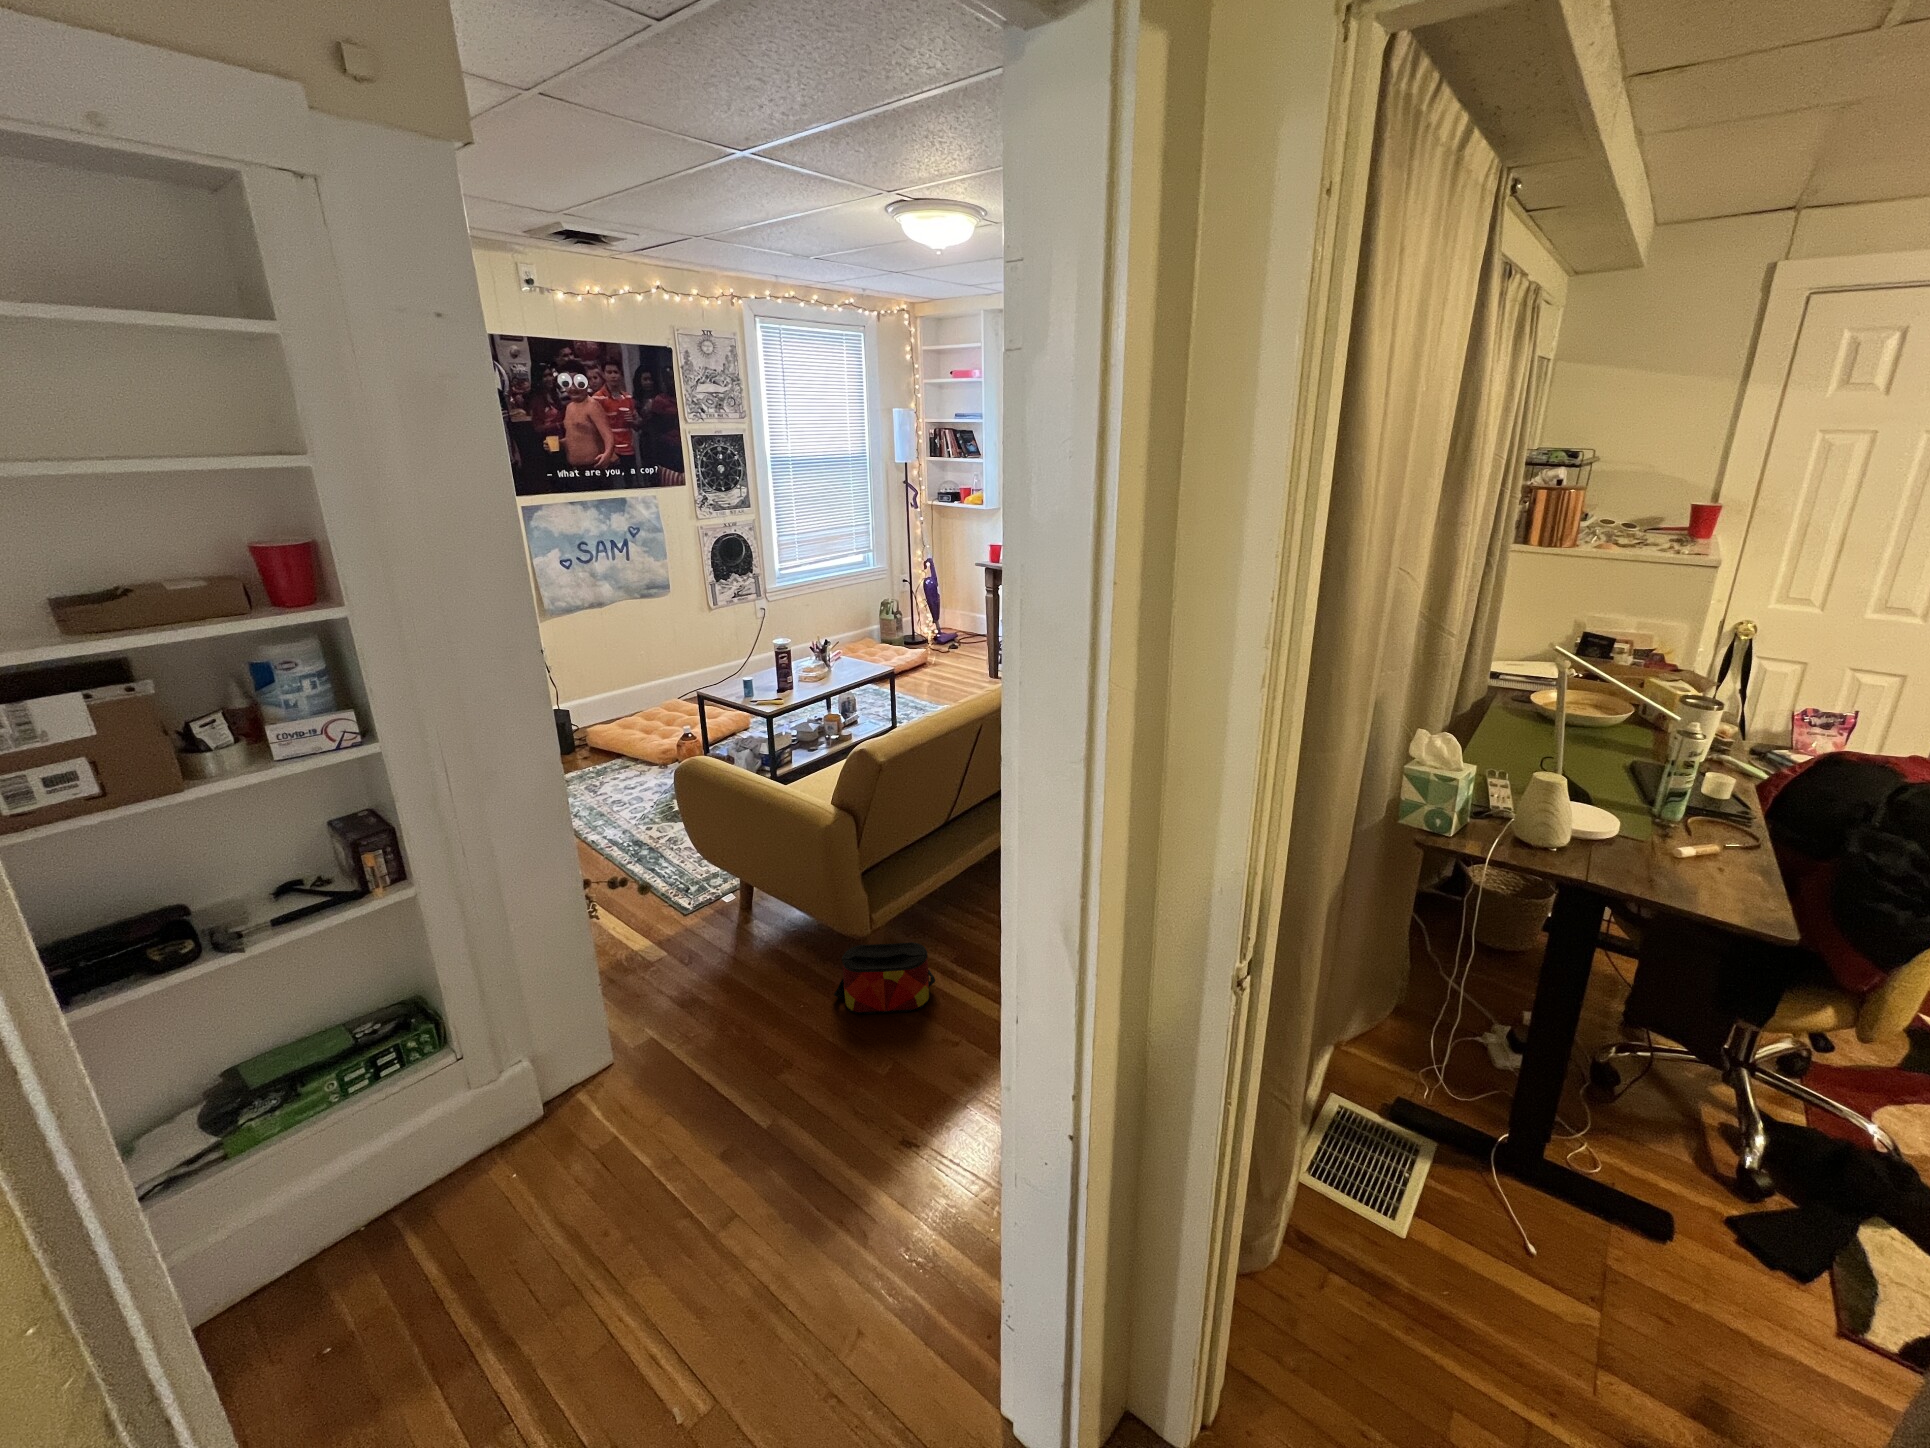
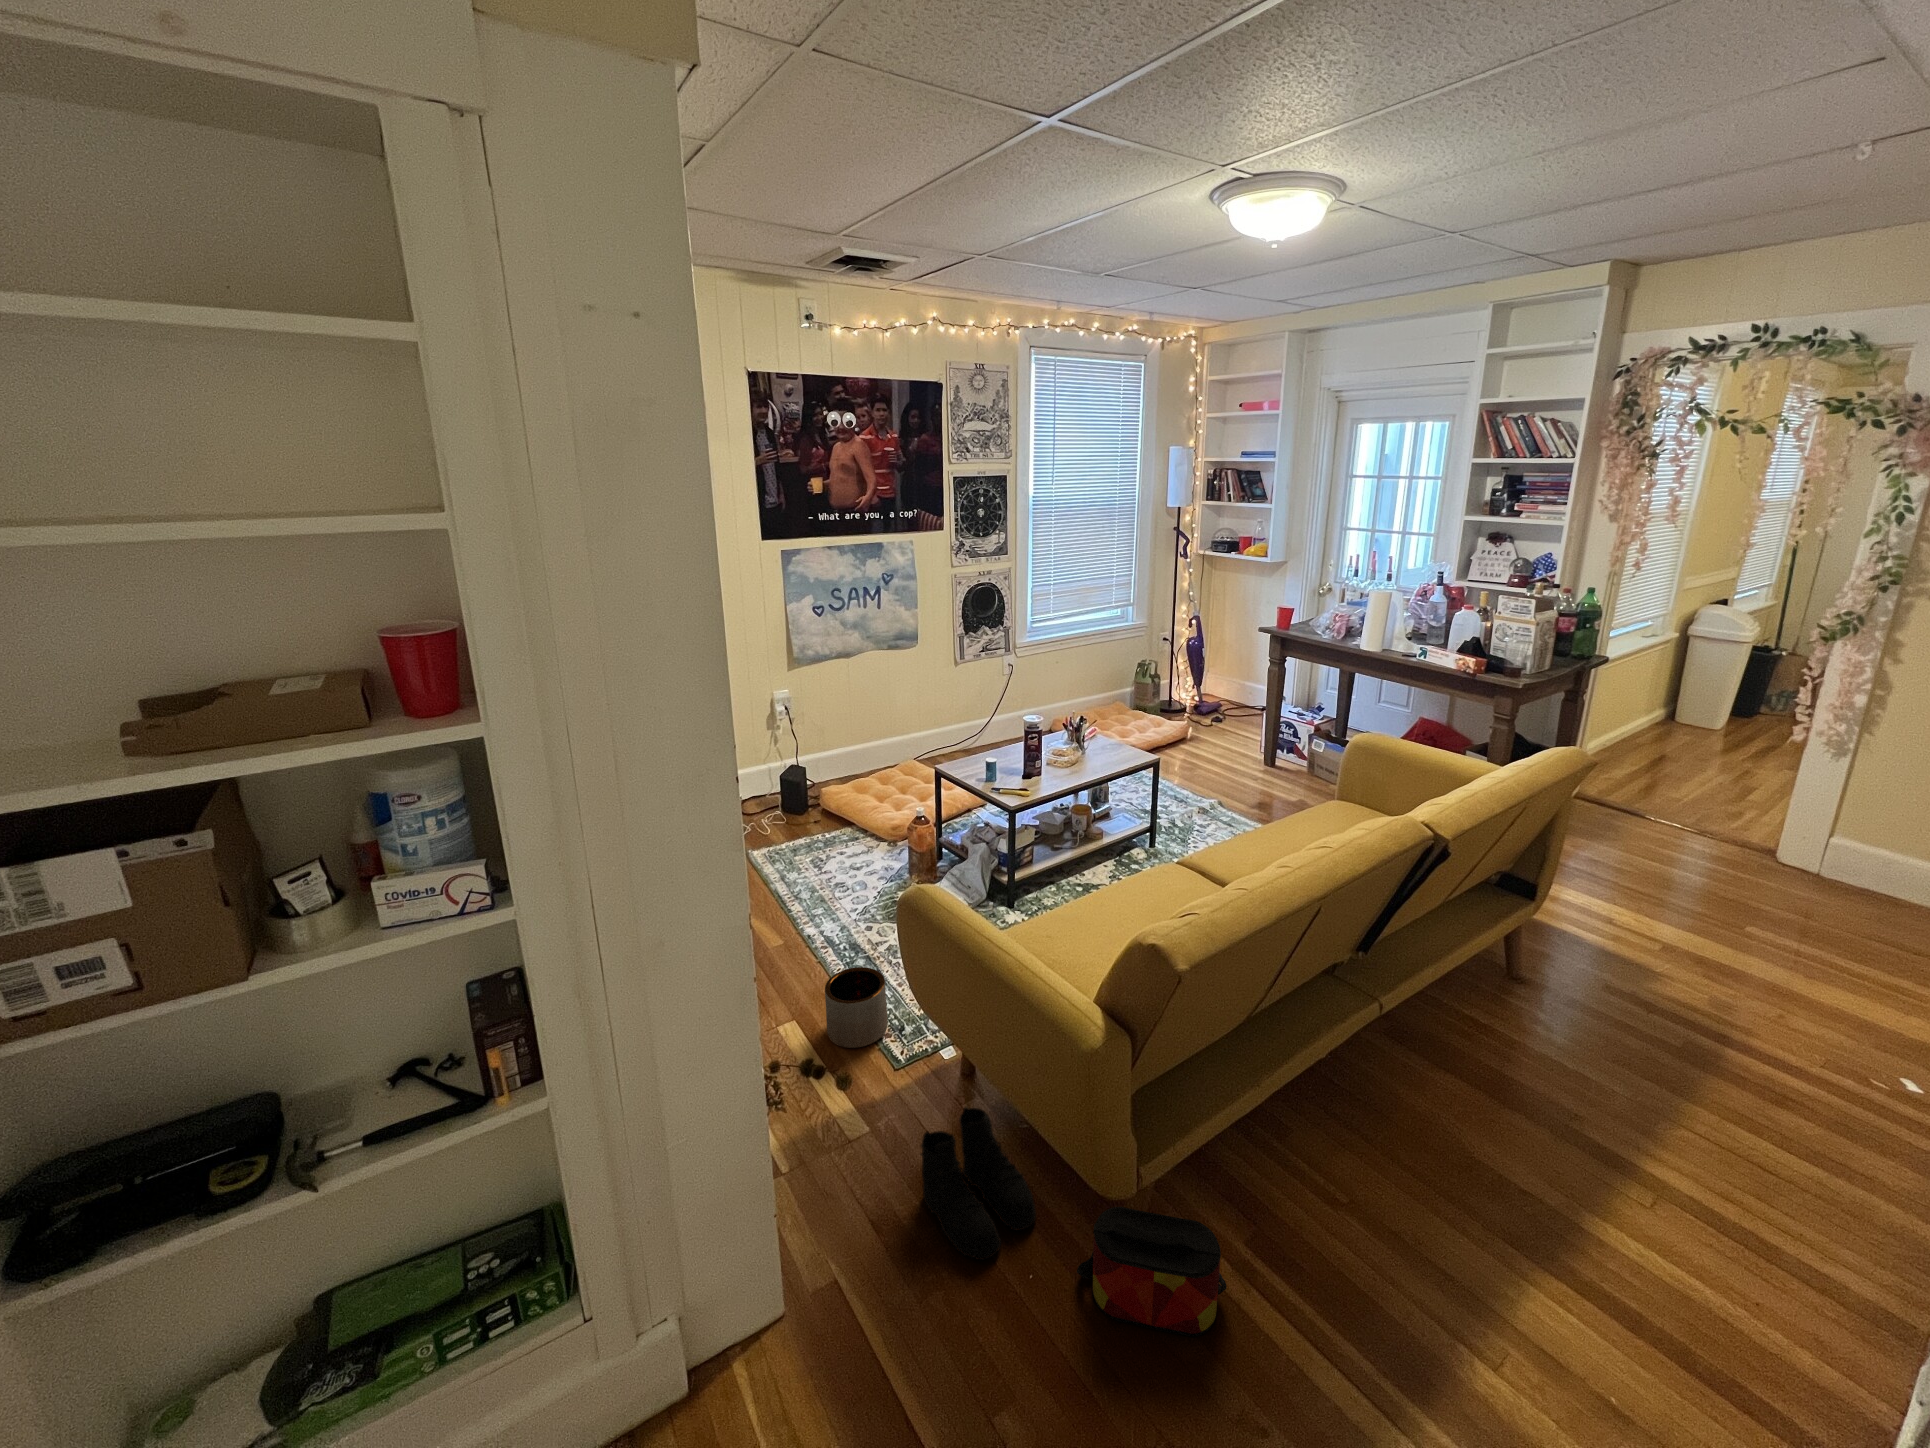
planter: none [616,846,674,908] -> present [825,967,888,1048]
boots: none [710,912,804,1005] -> present [921,1107,1036,1260]

